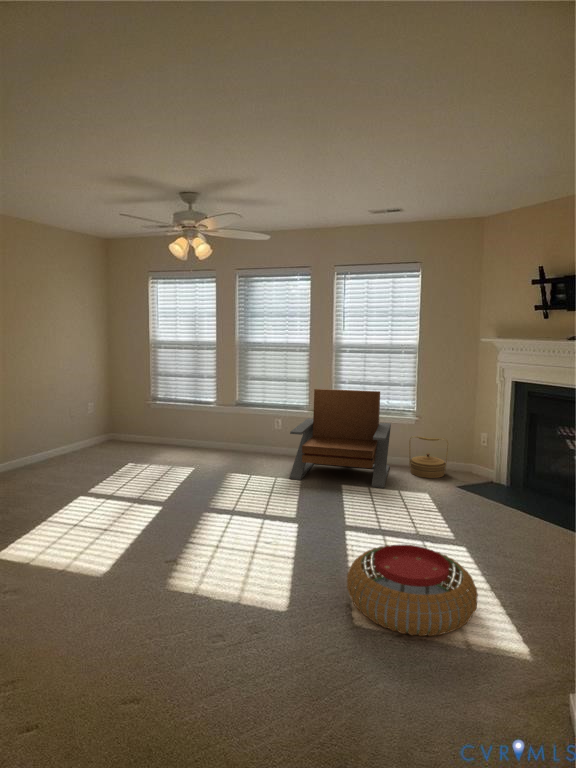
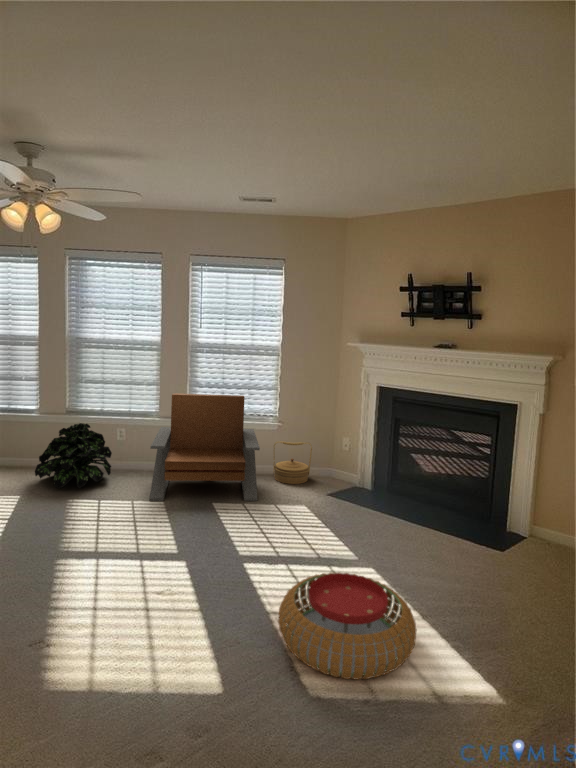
potted plant: none [210,412,267,465] -> present [35,423,112,489]

